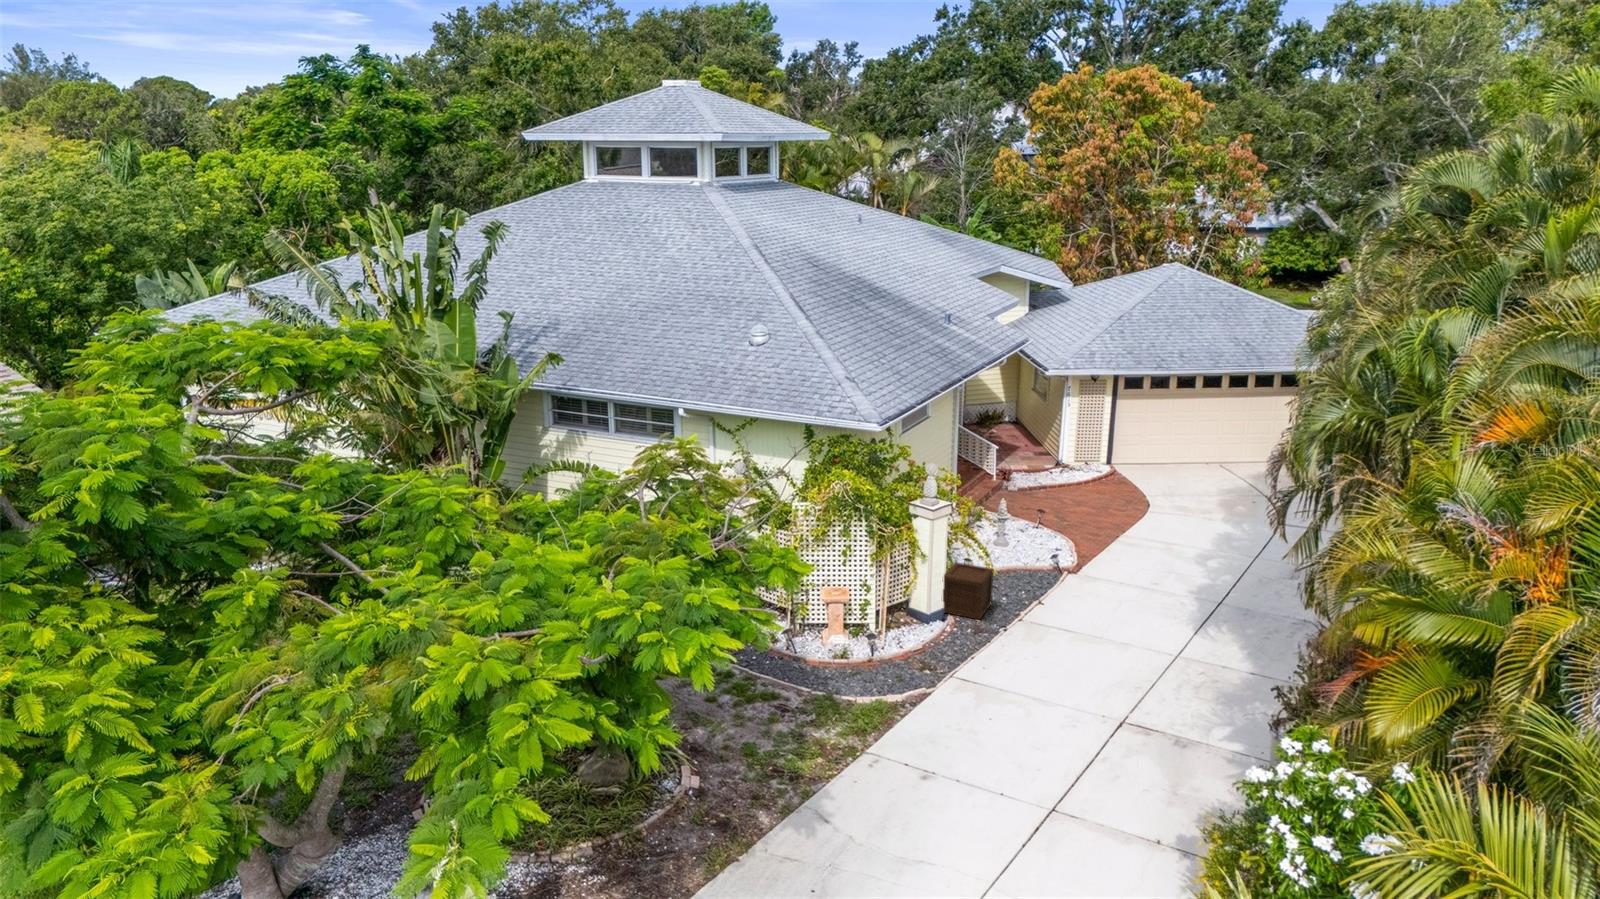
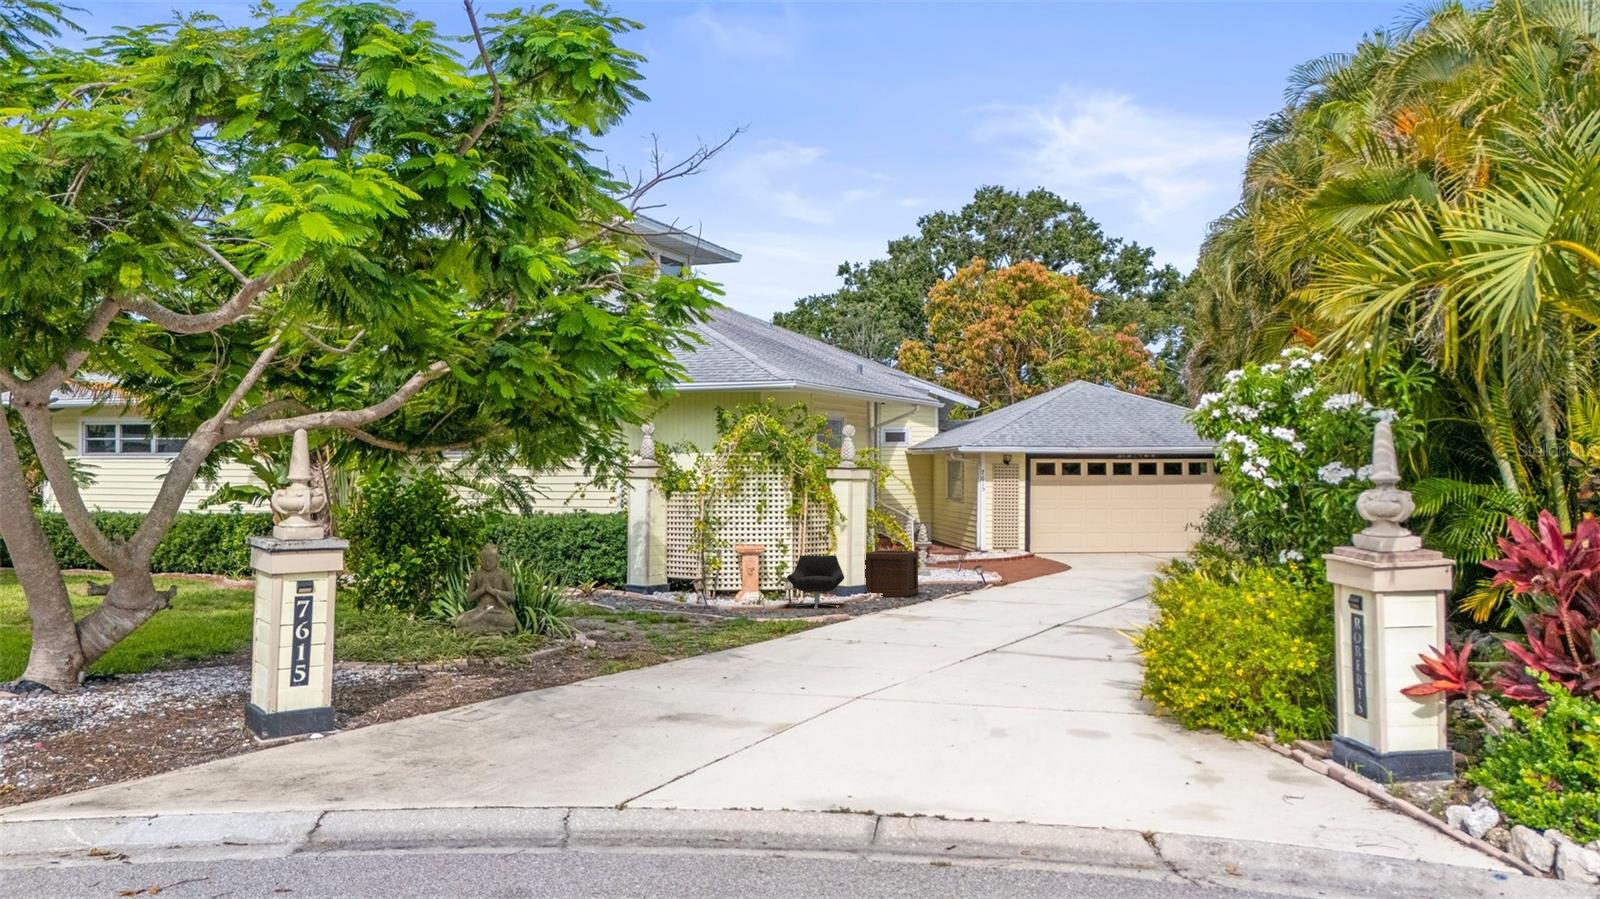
lounge chair: none [869,594,922,659] -> present [787,555,844,609]

